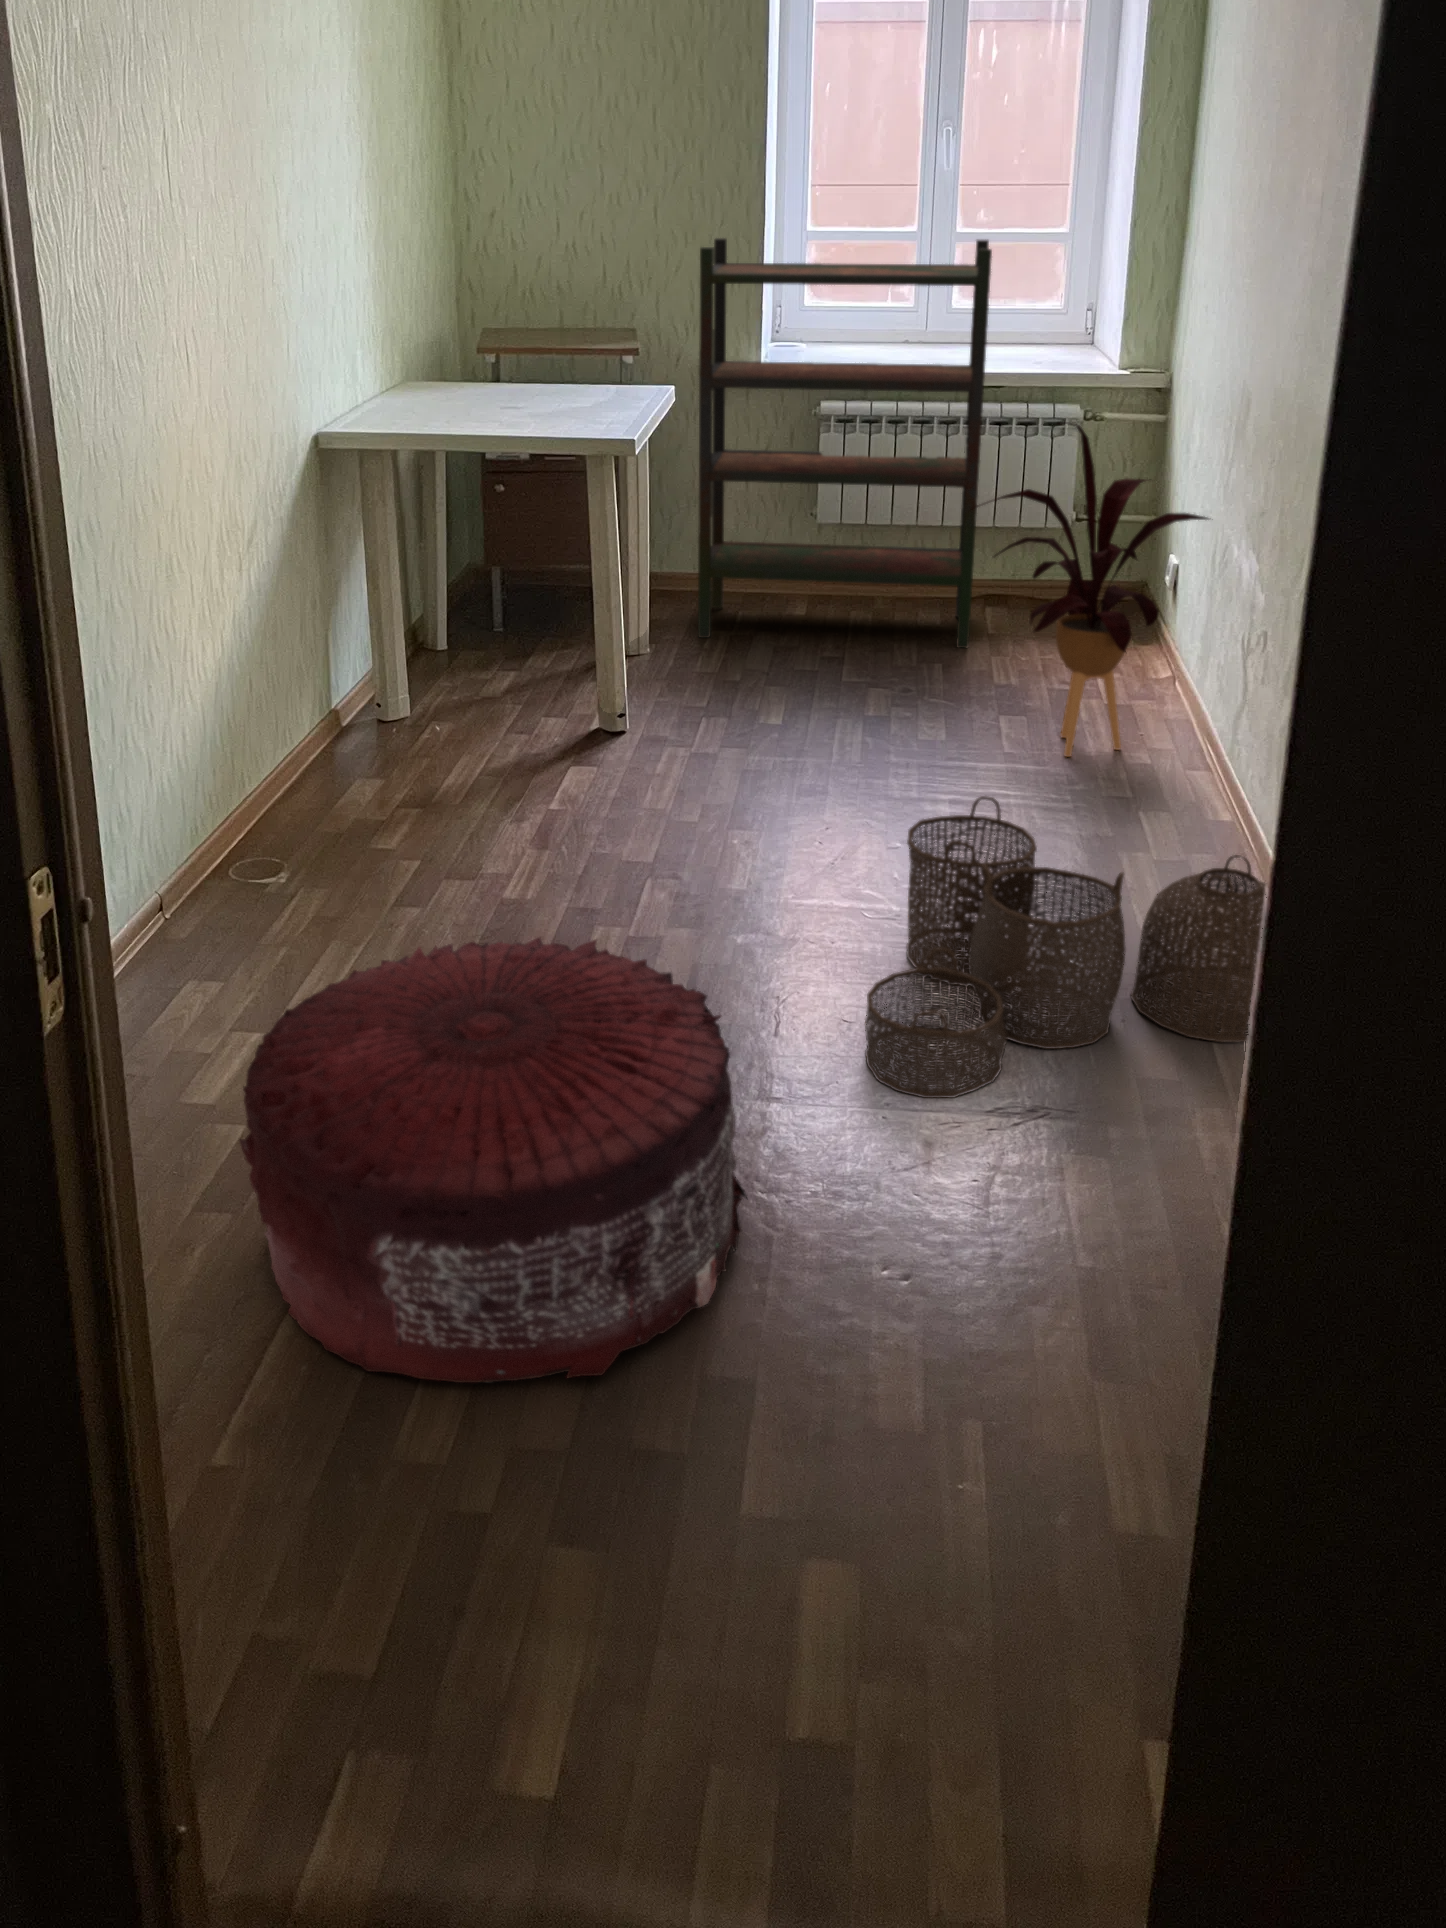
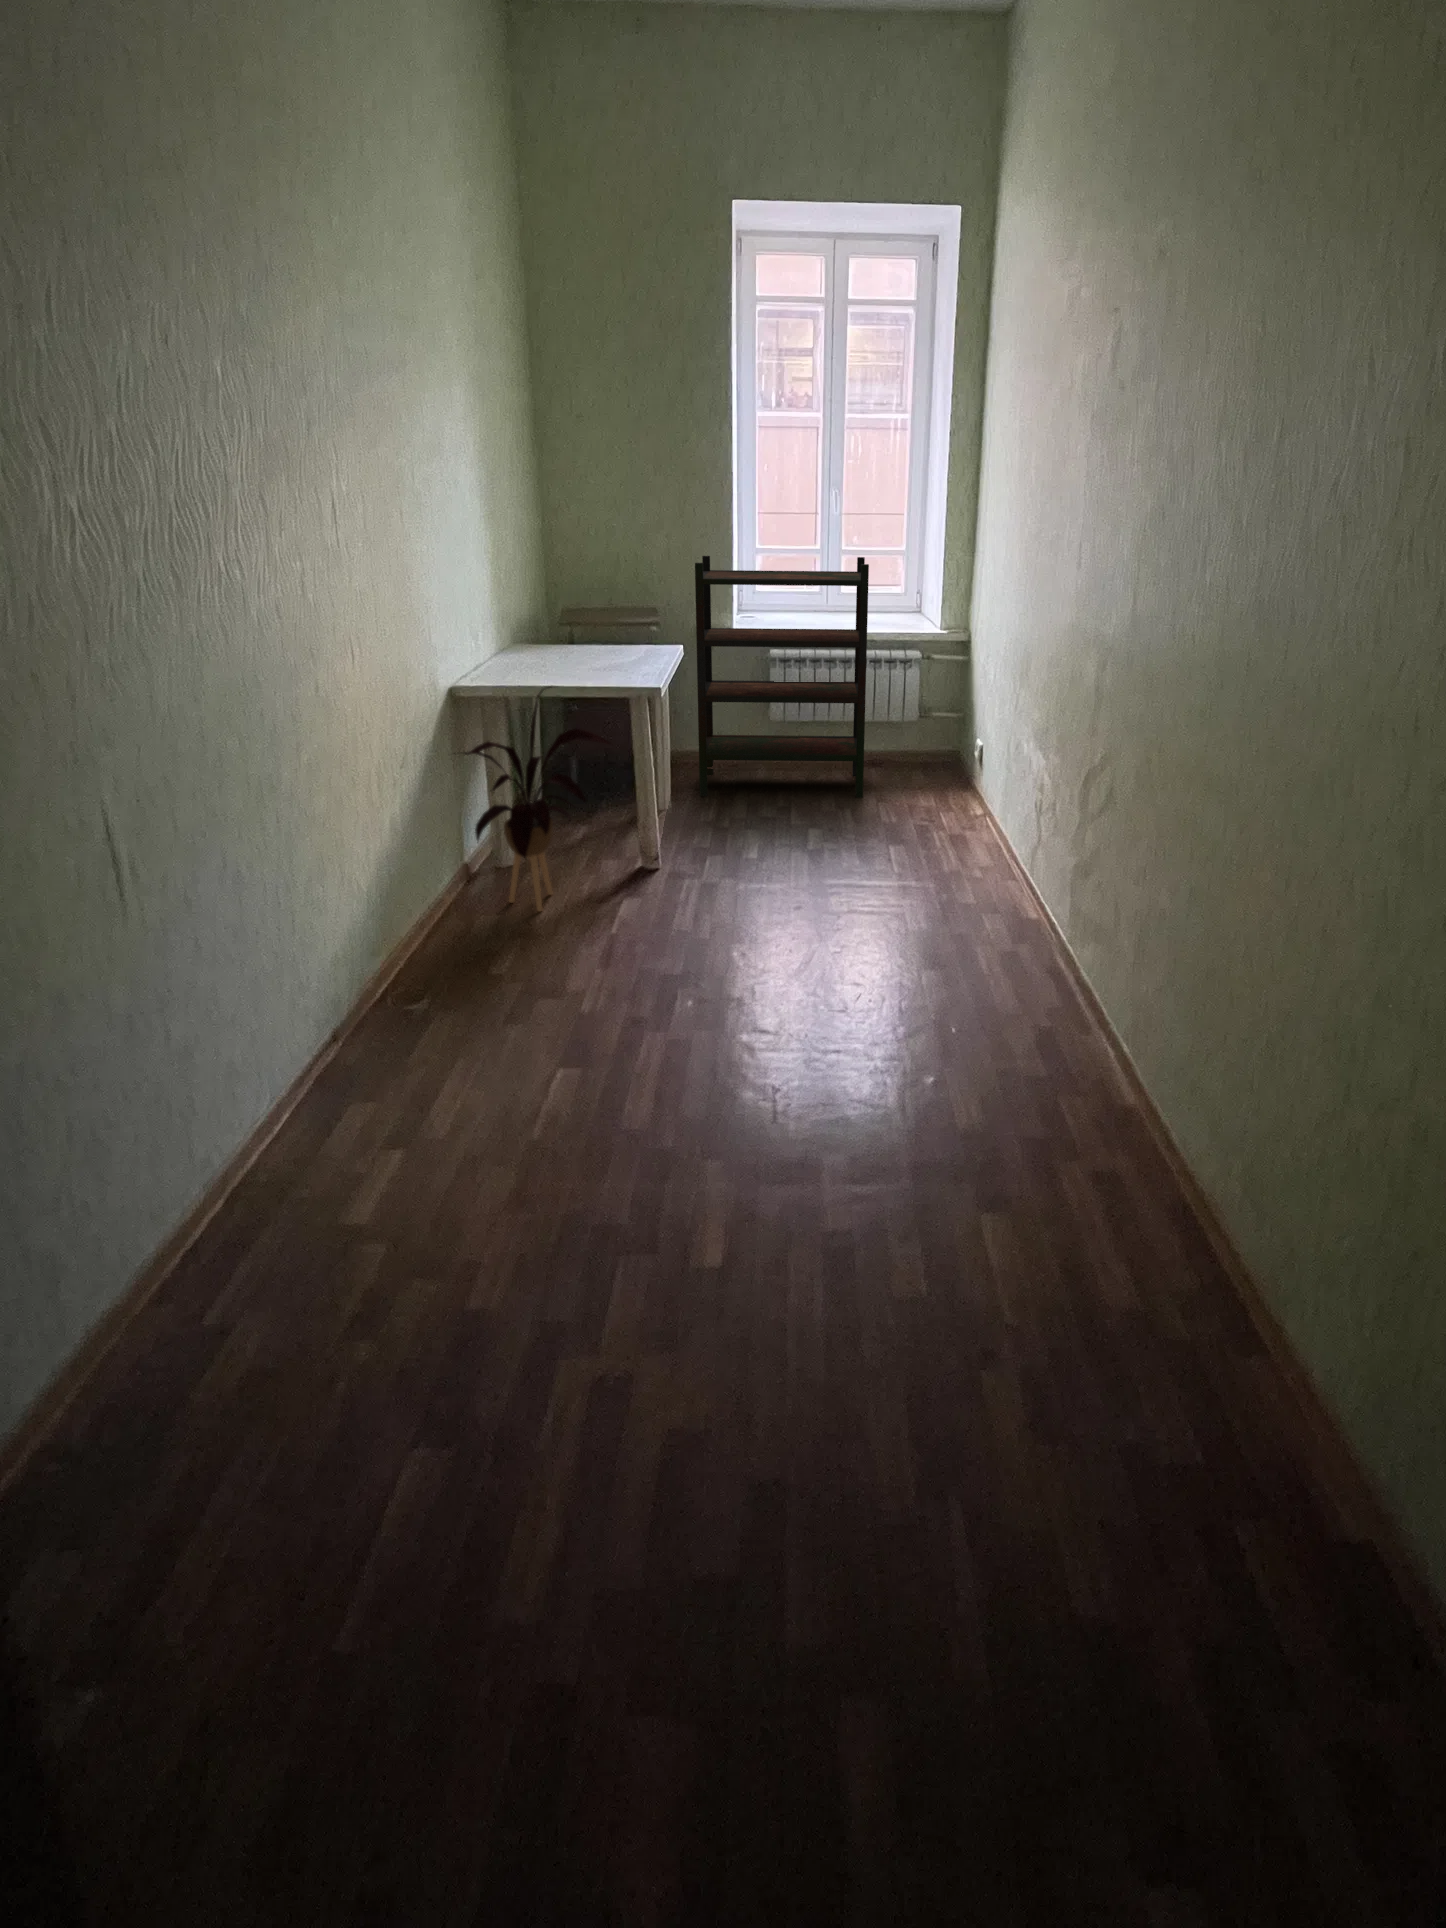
house plant: present [970,422,1209,757] -> present [454,689,609,911]
woven basket: present [865,796,1267,1098] -> none [835,925,1106,1152]
pouf: present [239,938,747,1383] -> none [382,1074,769,1480]

